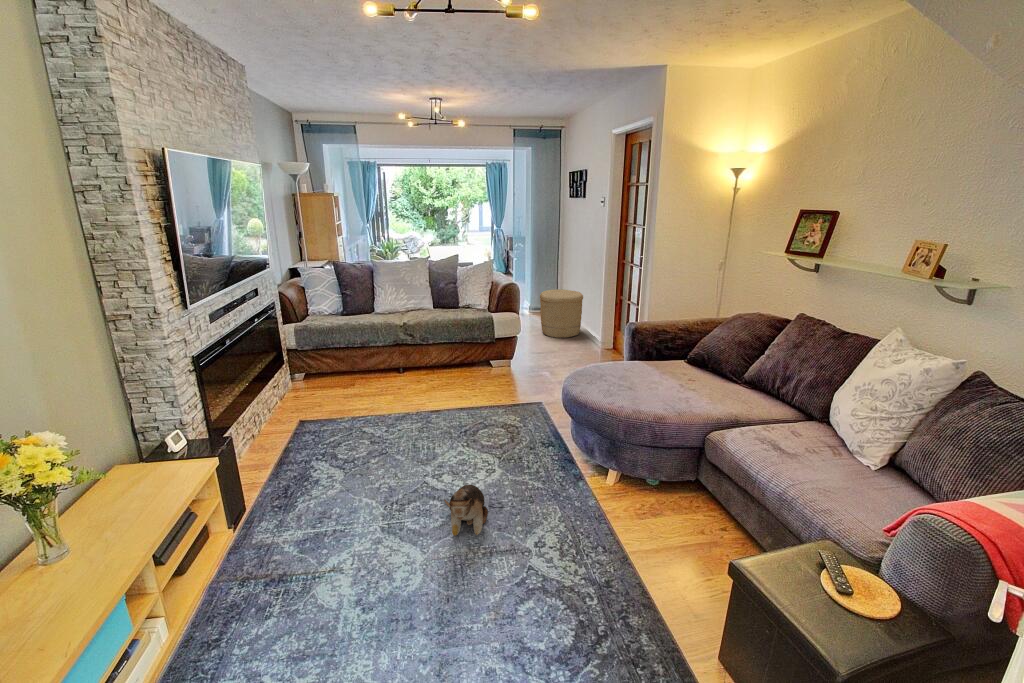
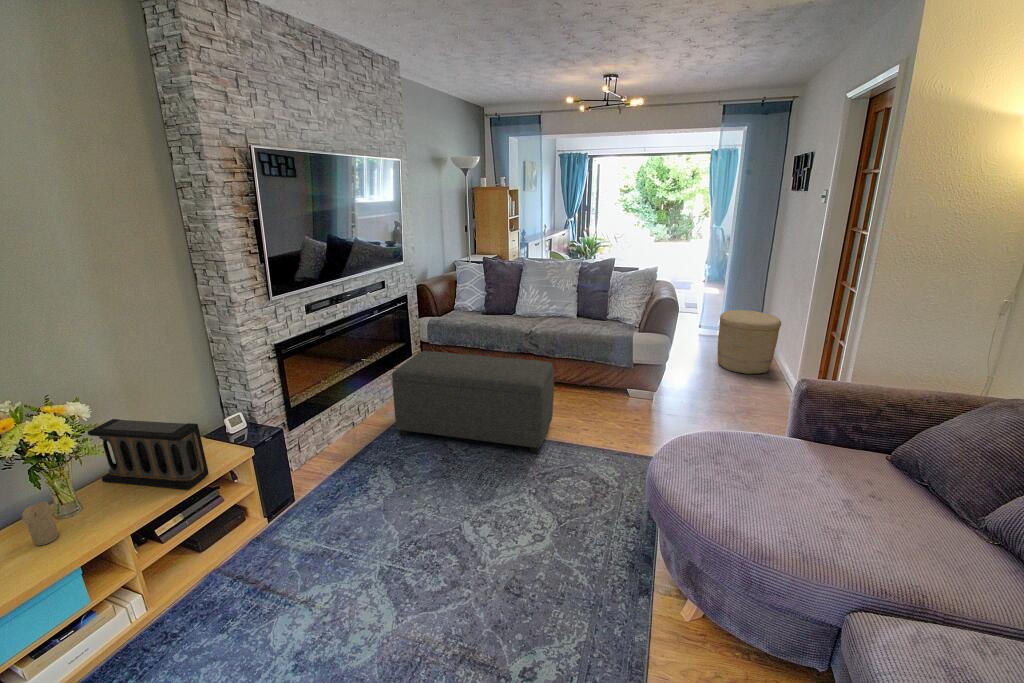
ottoman: none [302,345,453,435] -> present [392,351,554,453]
speaker: none [47,436,195,525] -> present [88,419,209,489]
plush toy: present [444,484,488,536] -> none [416,553,507,624]
candle: none [42,537,80,585] -> present [22,501,59,545]

